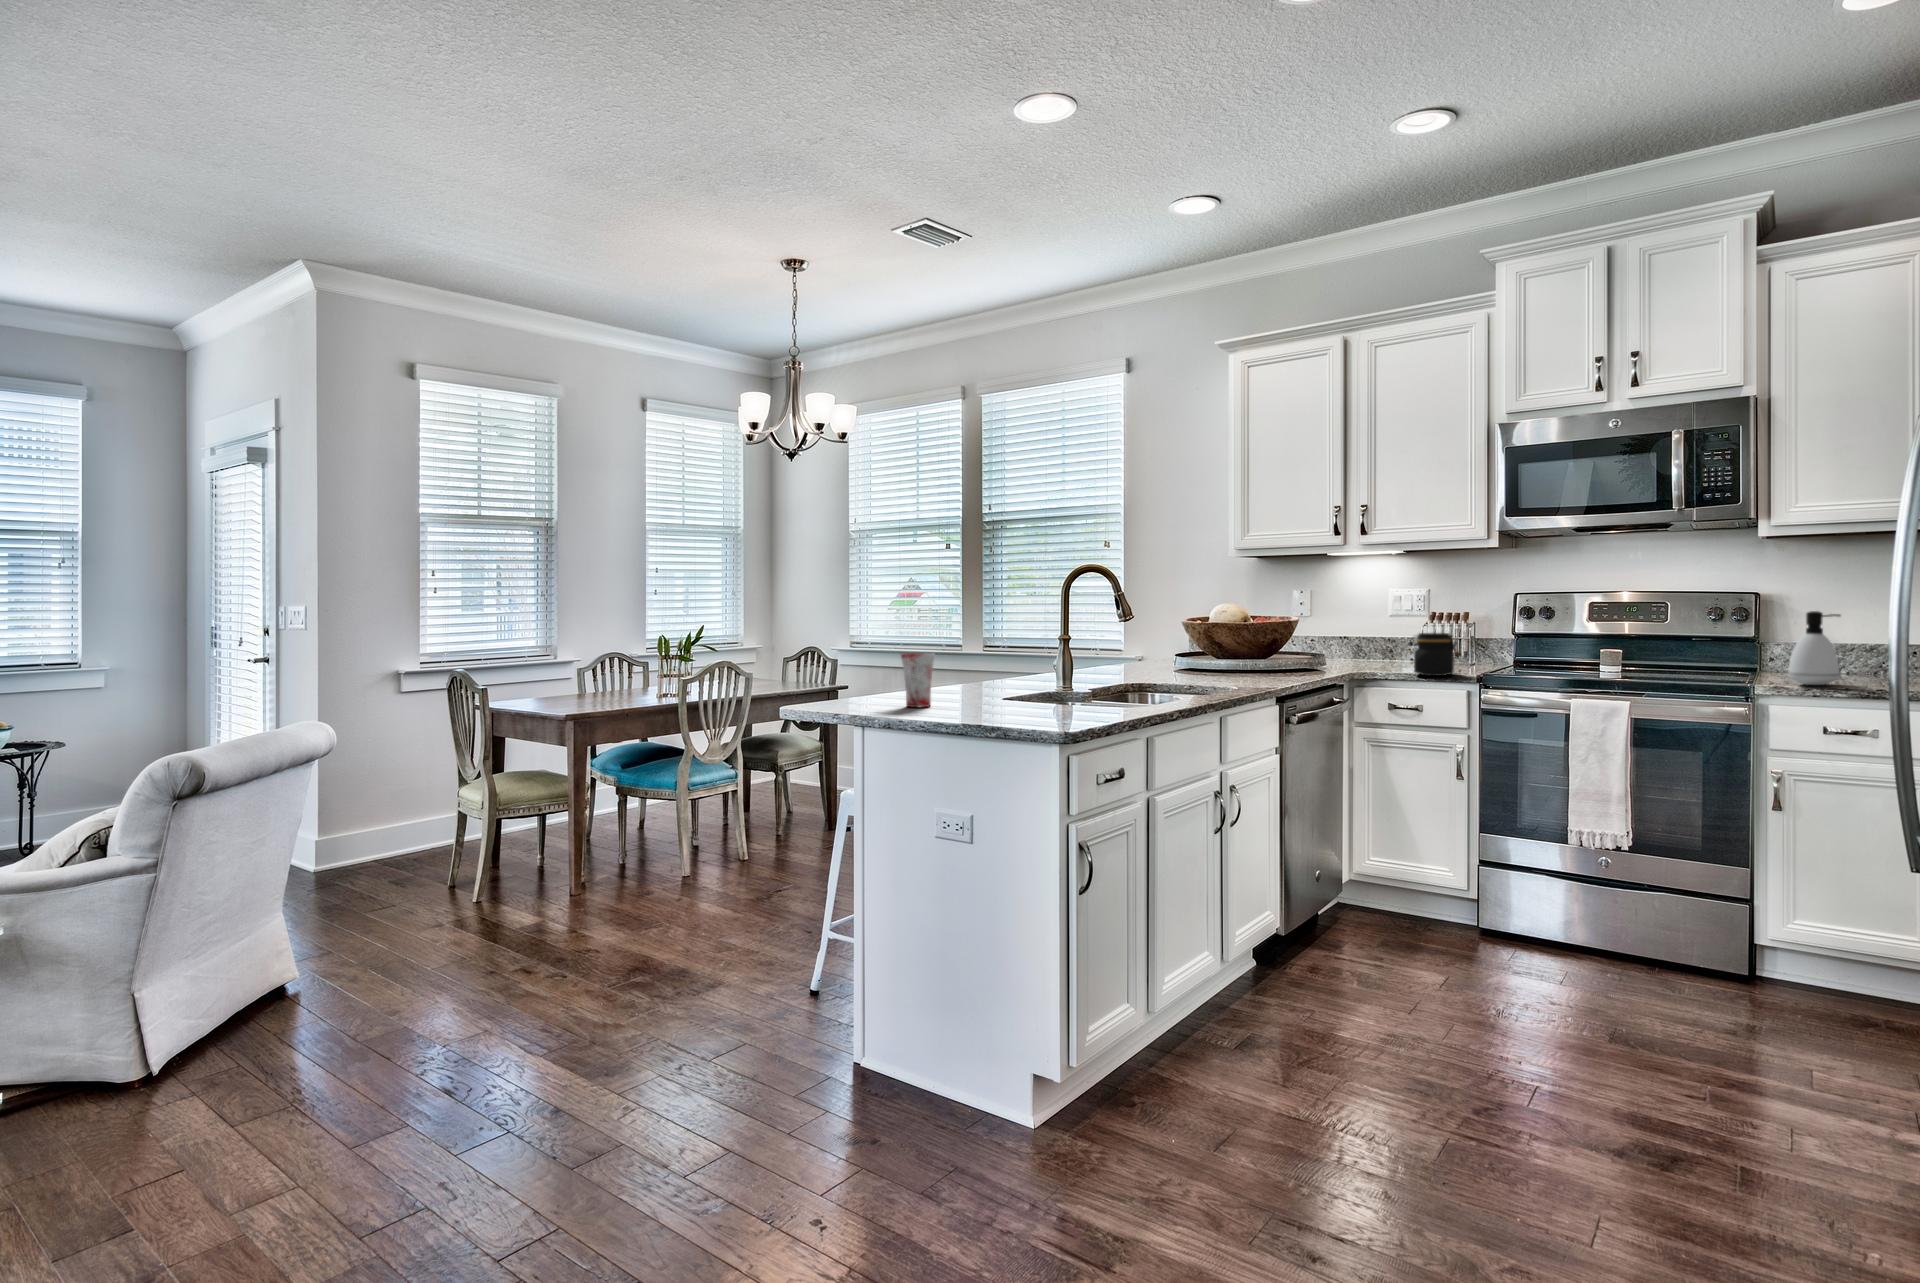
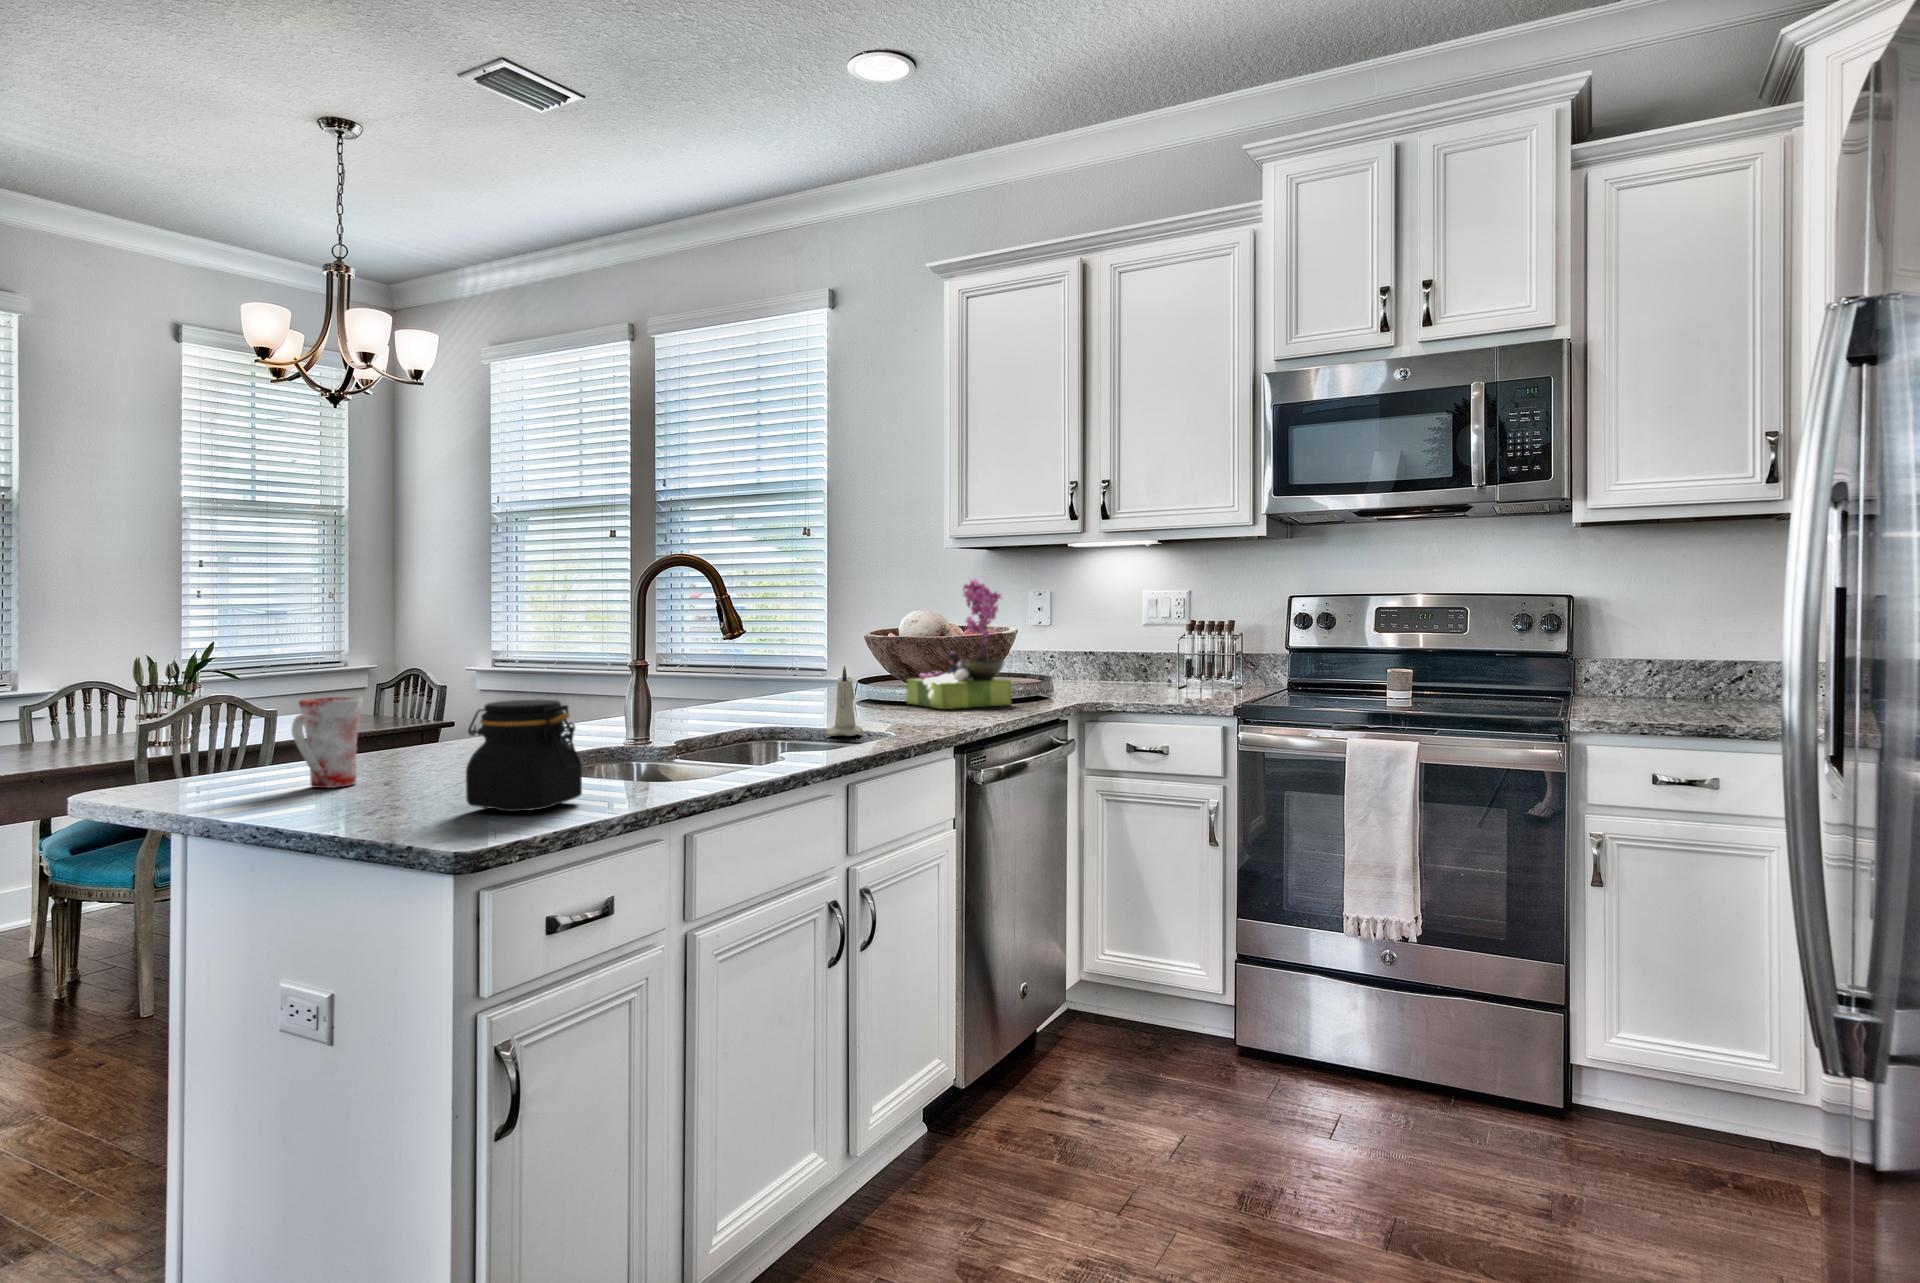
flower arrangement: none [1217,578,1299,675] -> present [907,578,1011,709]
soap dispenser: present [1789,611,1840,685] -> none [1610,622,1672,719]
jar: present [1409,633,1458,676] -> present [466,700,582,812]
candle: none [1190,639,1215,688] -> present [826,666,863,736]

